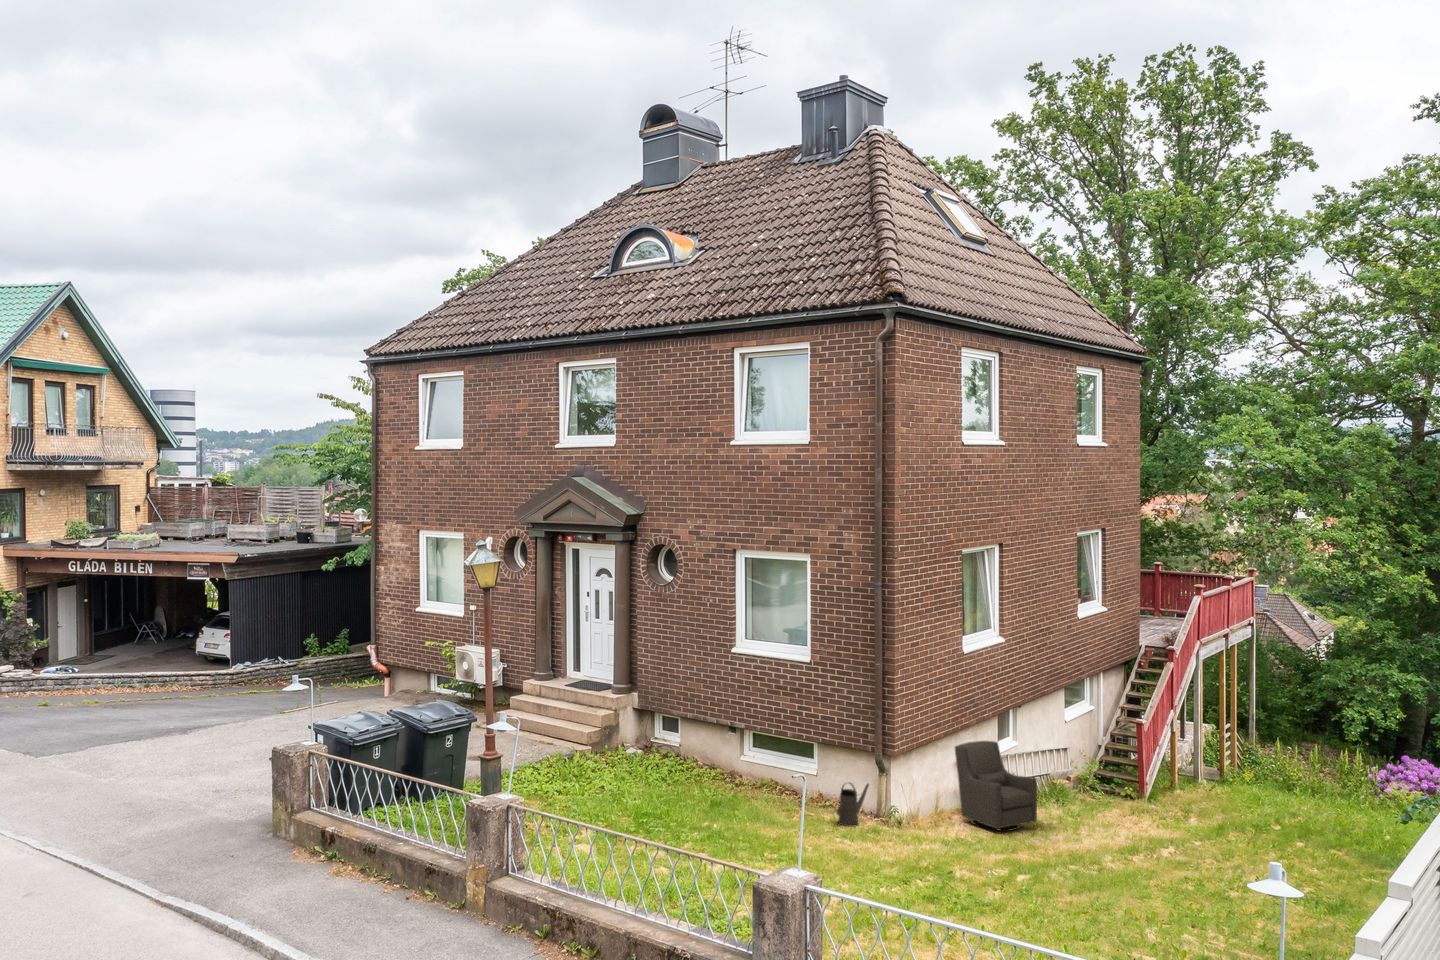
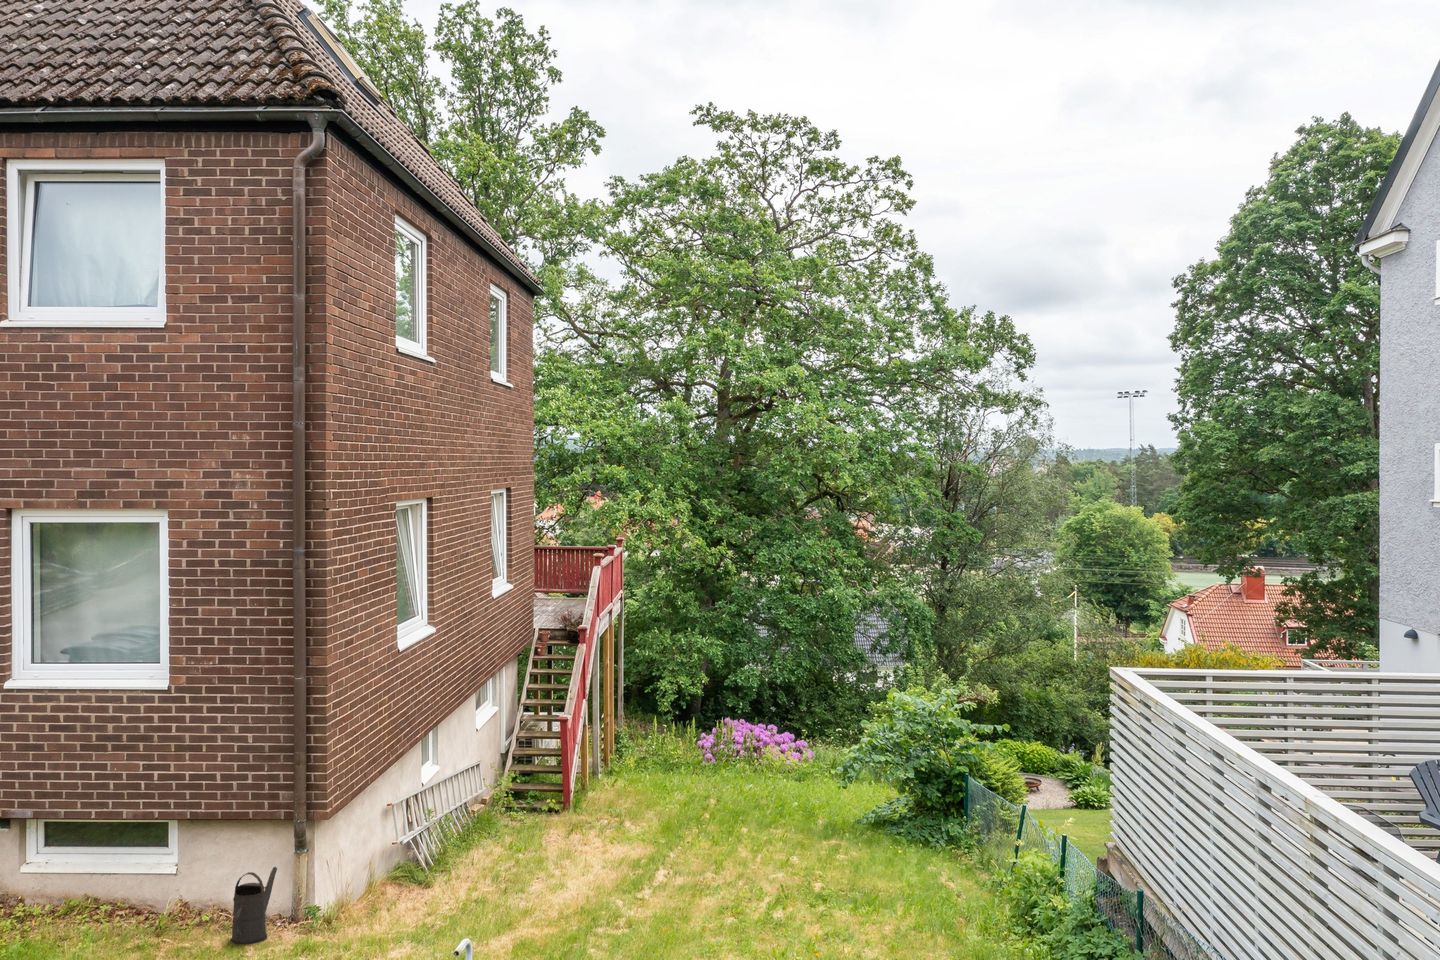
chair: present [955,741,1037,831] -> none [380,770,495,895]

